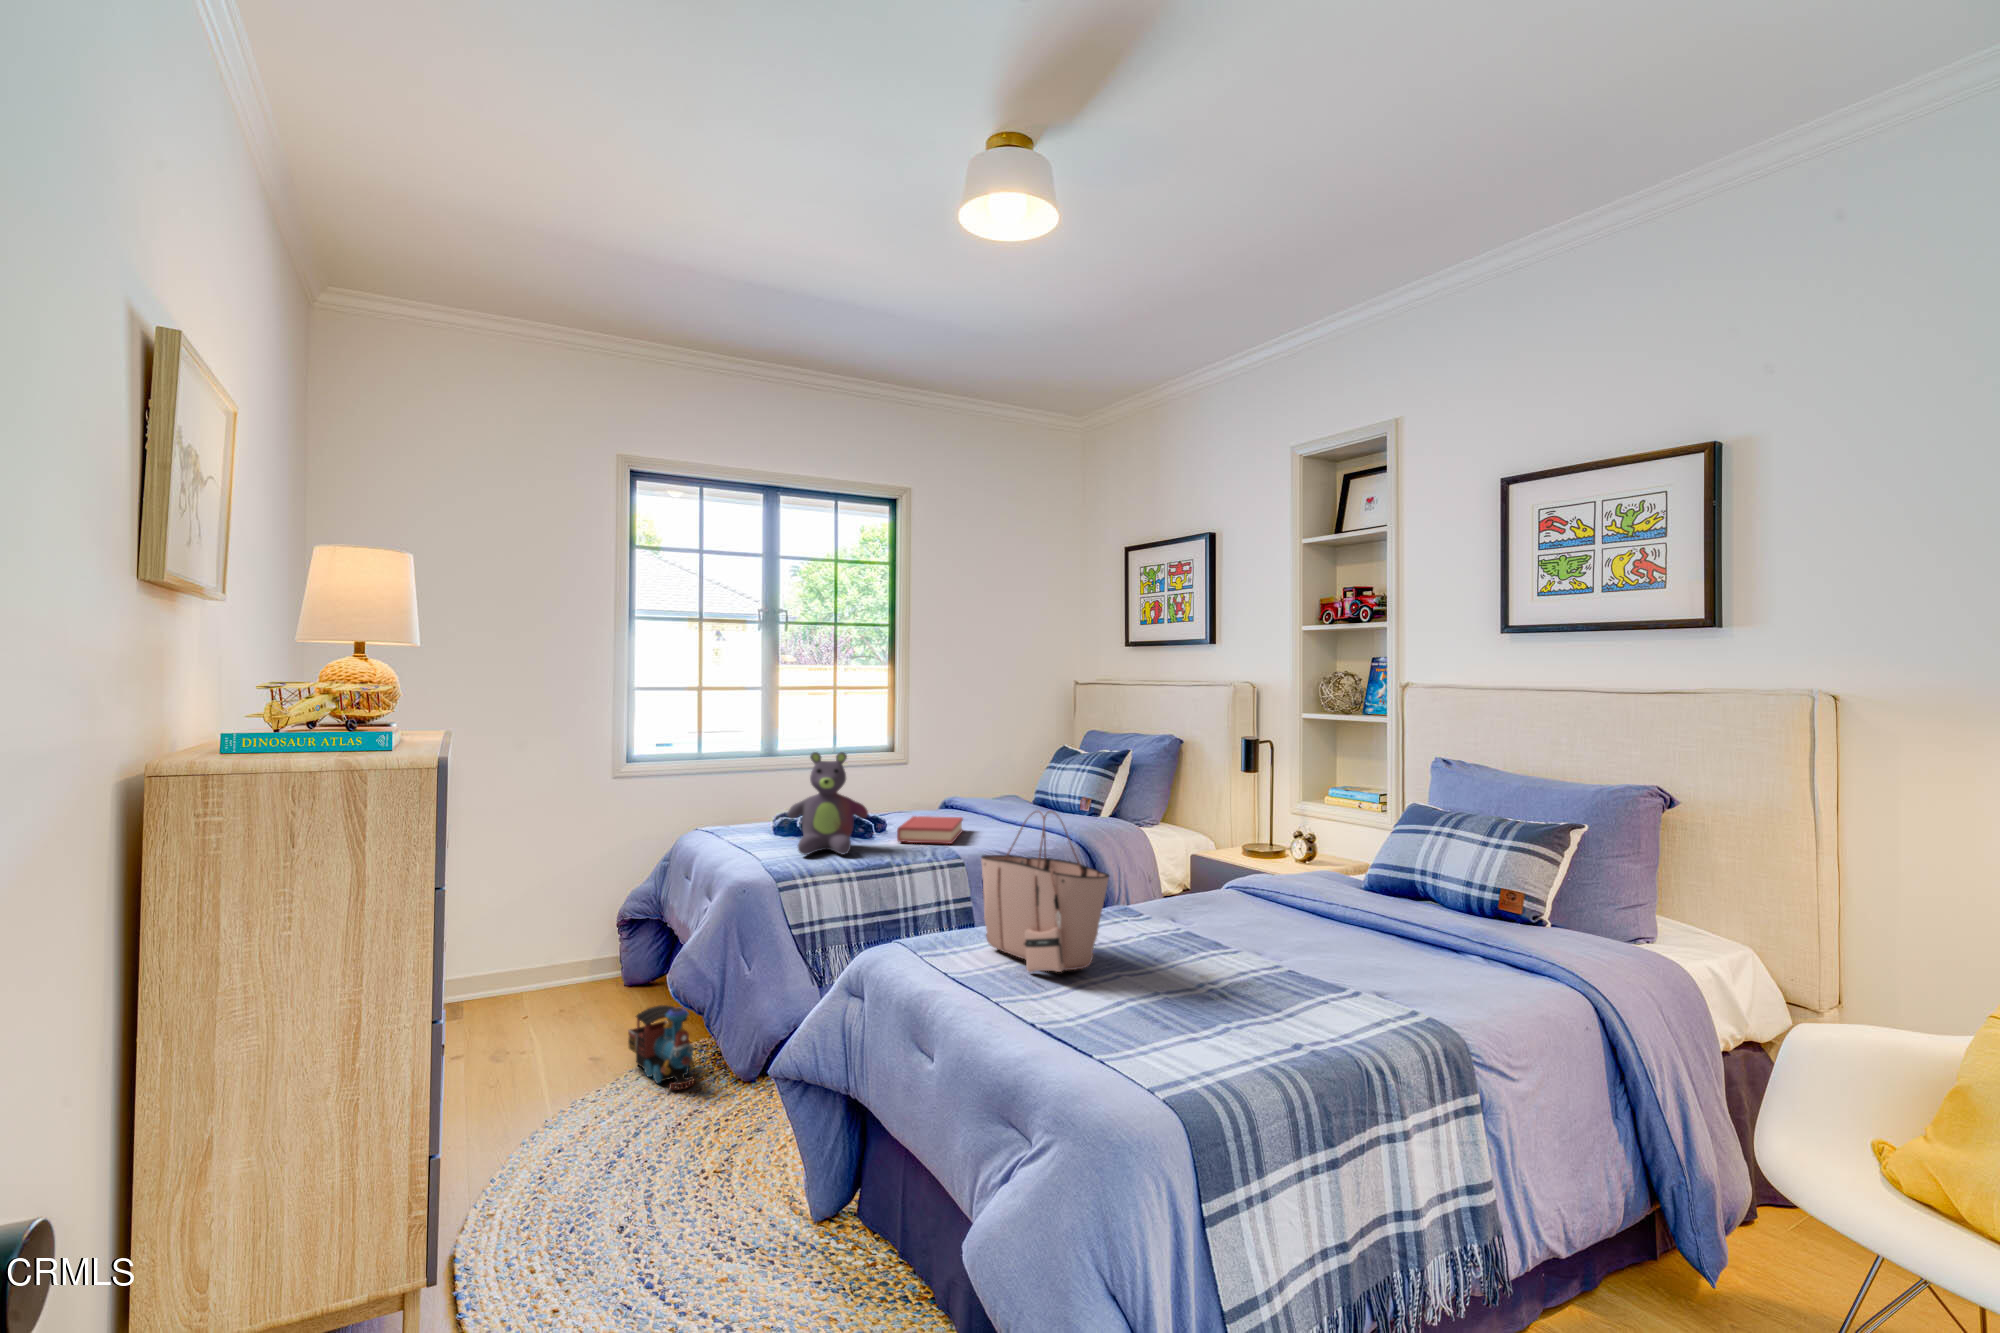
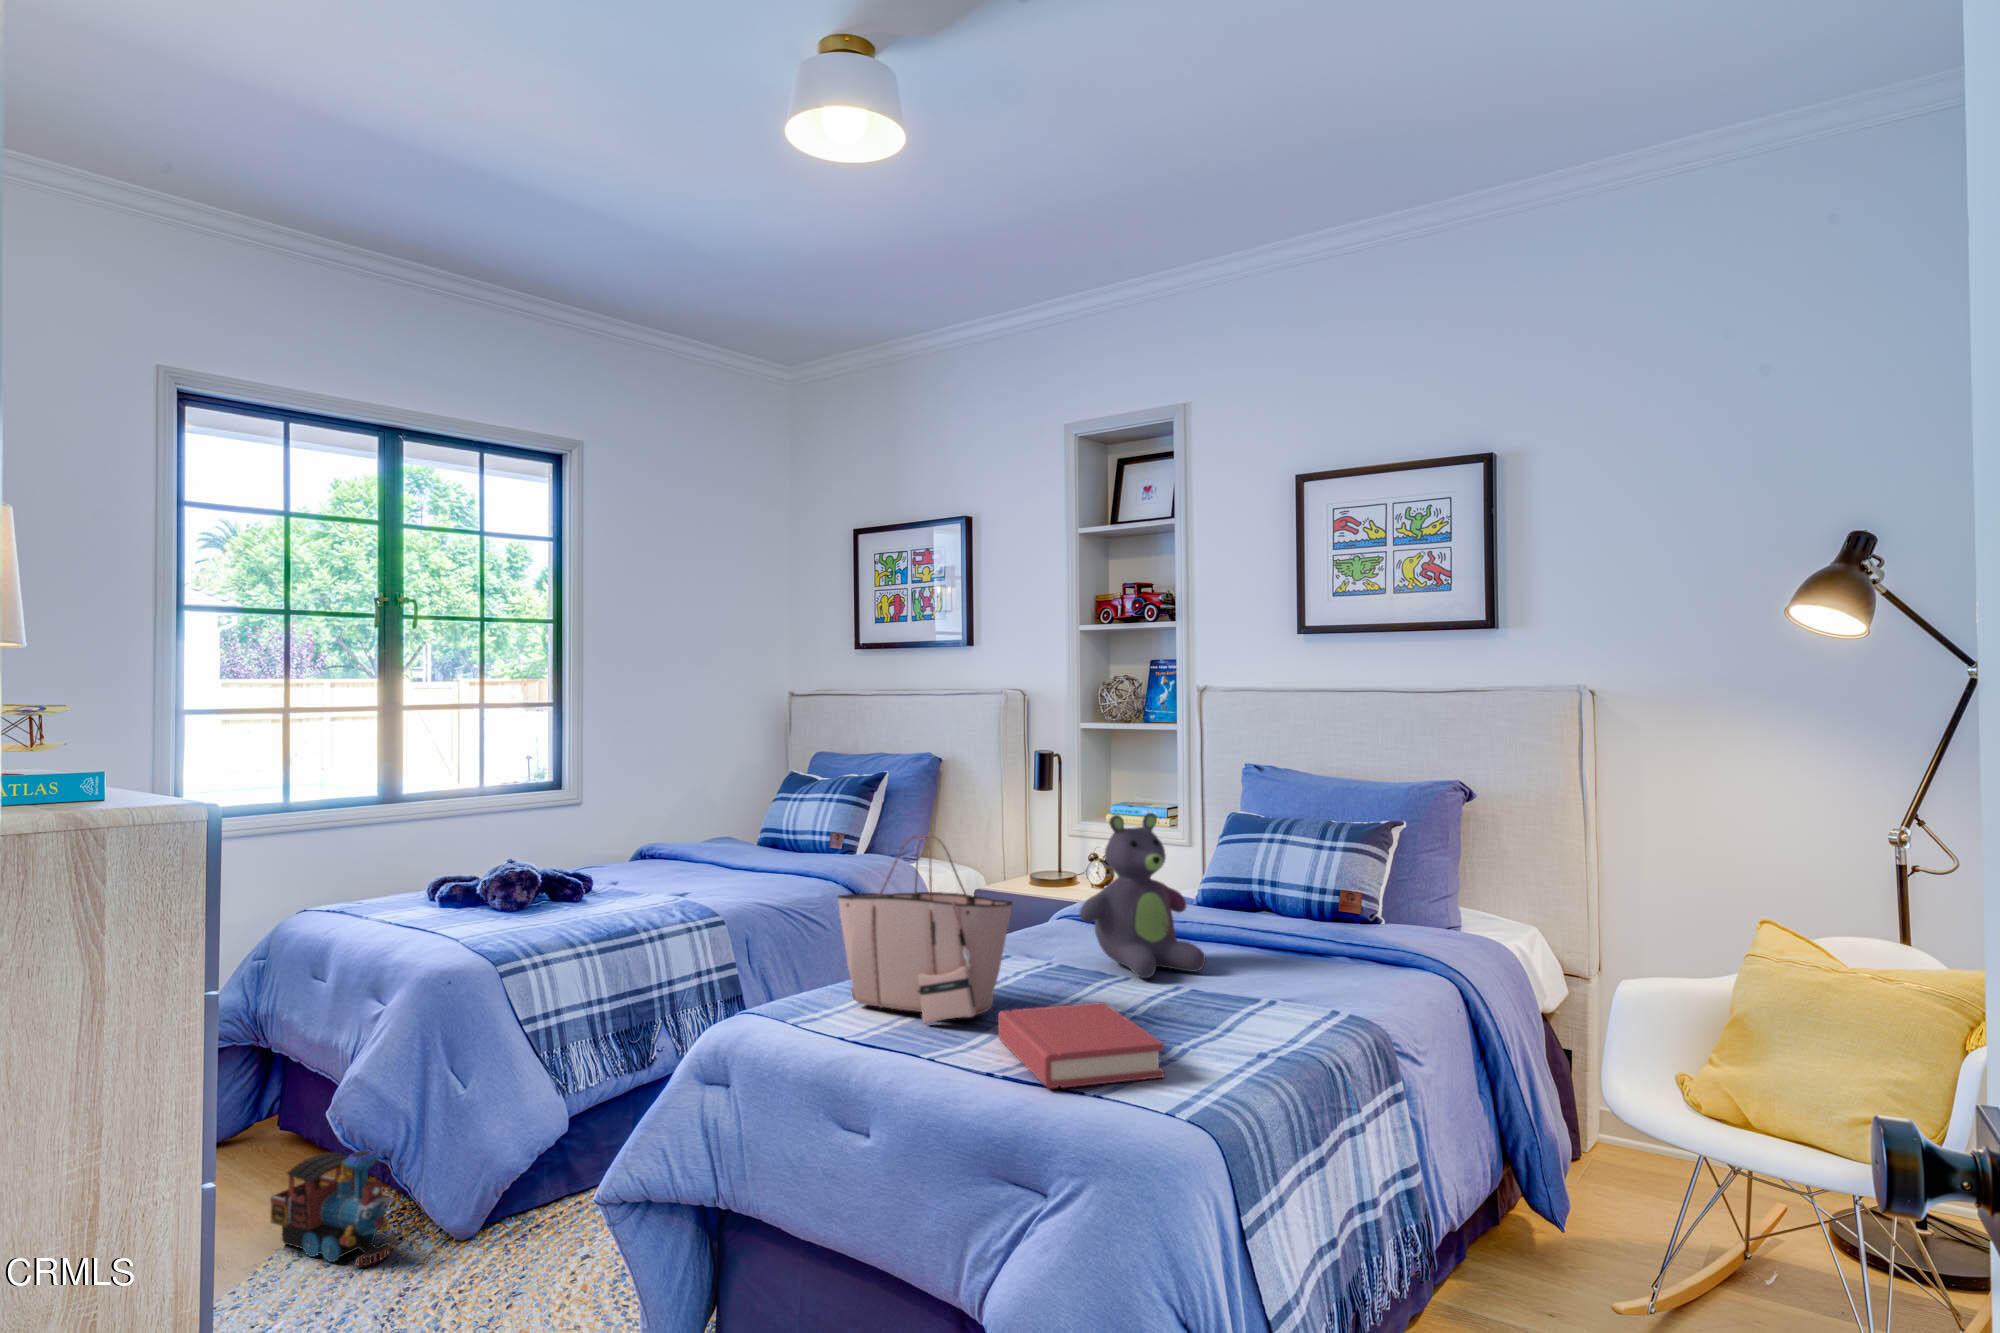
stuffed bear: present [787,752,868,855] -> present [1080,813,1206,978]
hardback book: present [897,816,963,844] -> present [998,1002,1164,1089]

